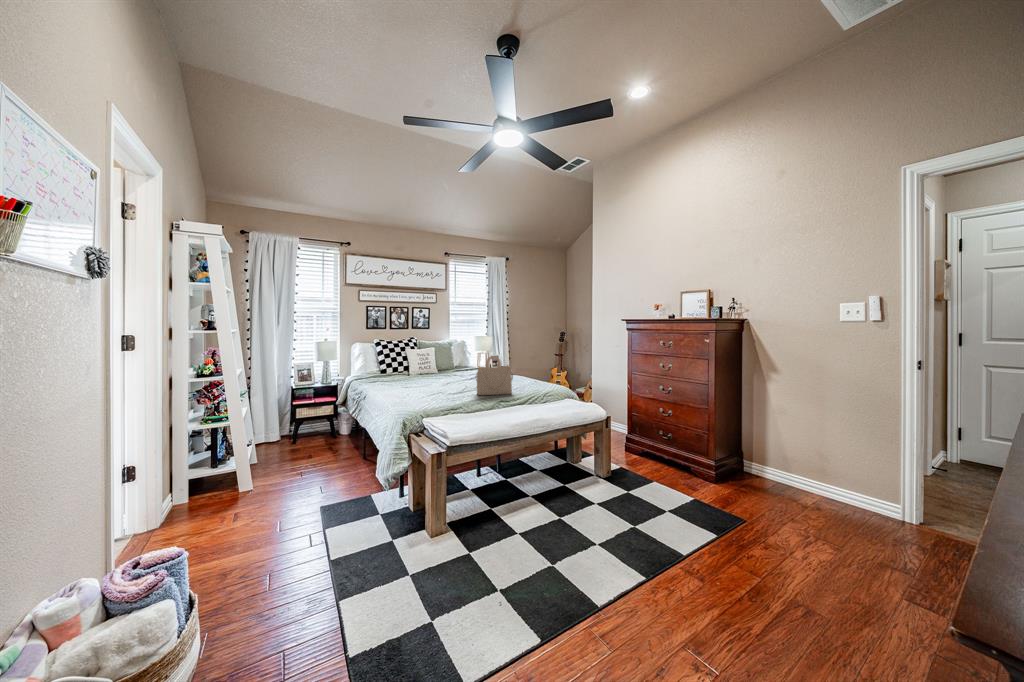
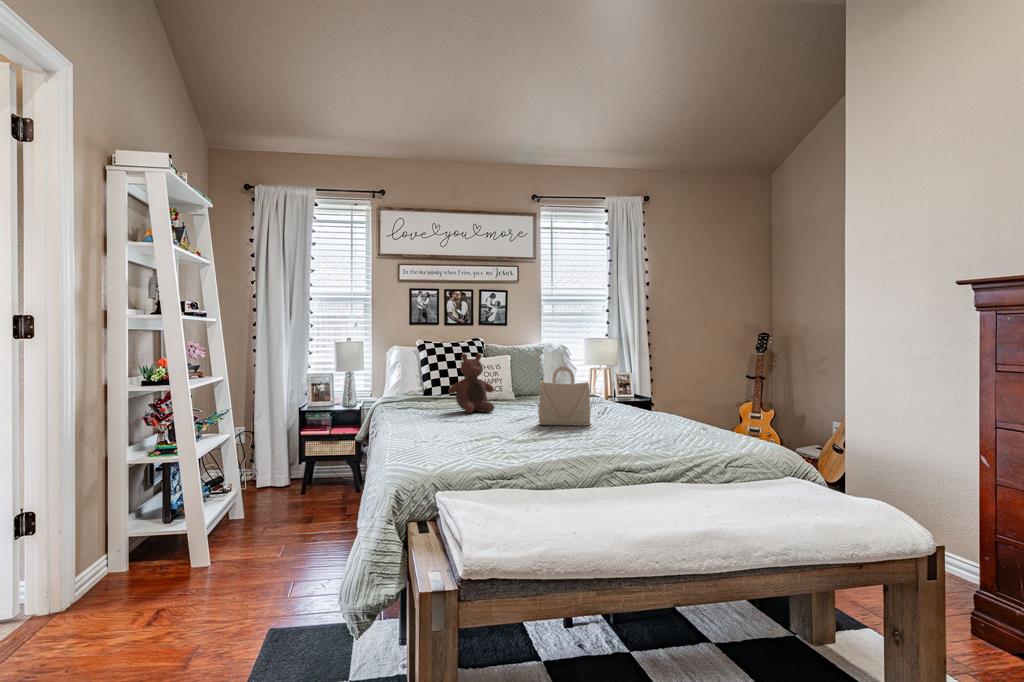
stuffed bear: none [406,347,438,387] -> present [448,353,494,413]

